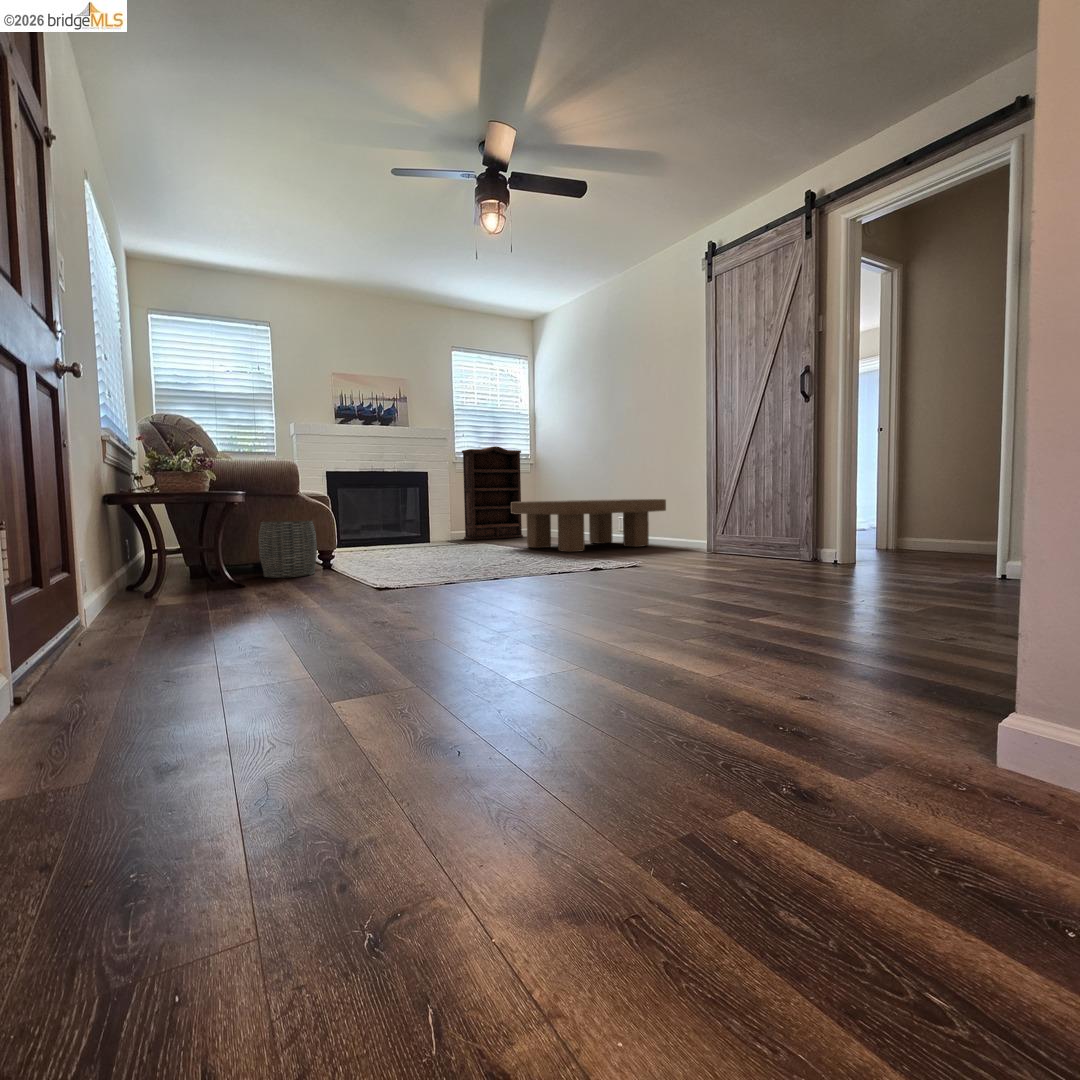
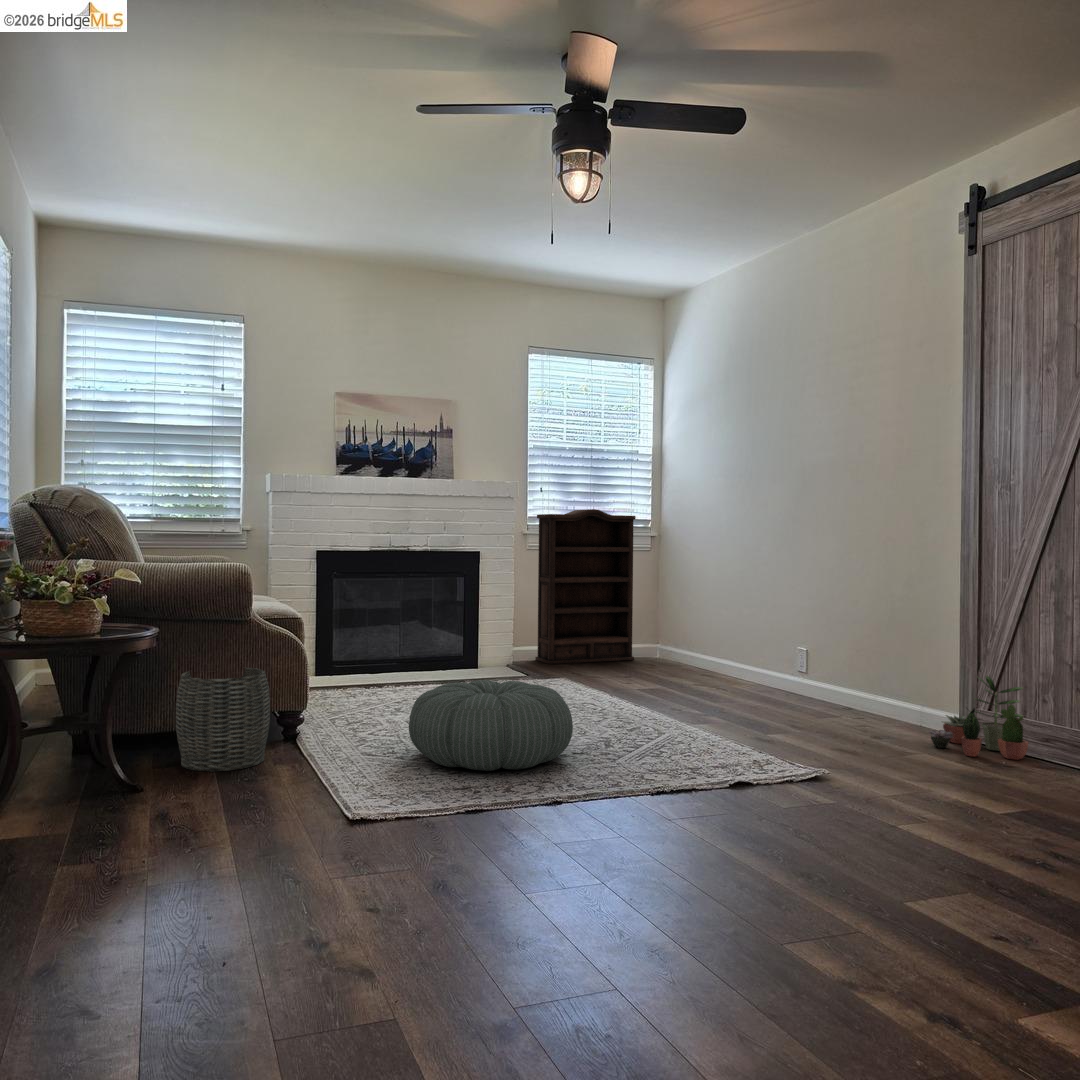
coffee table: present [511,499,666,552] -> none [610,613,885,720]
potted plant: none [690,513,741,556] -> present [929,676,1028,760]
pouf: none [402,525,497,570] -> present [409,680,573,771]

